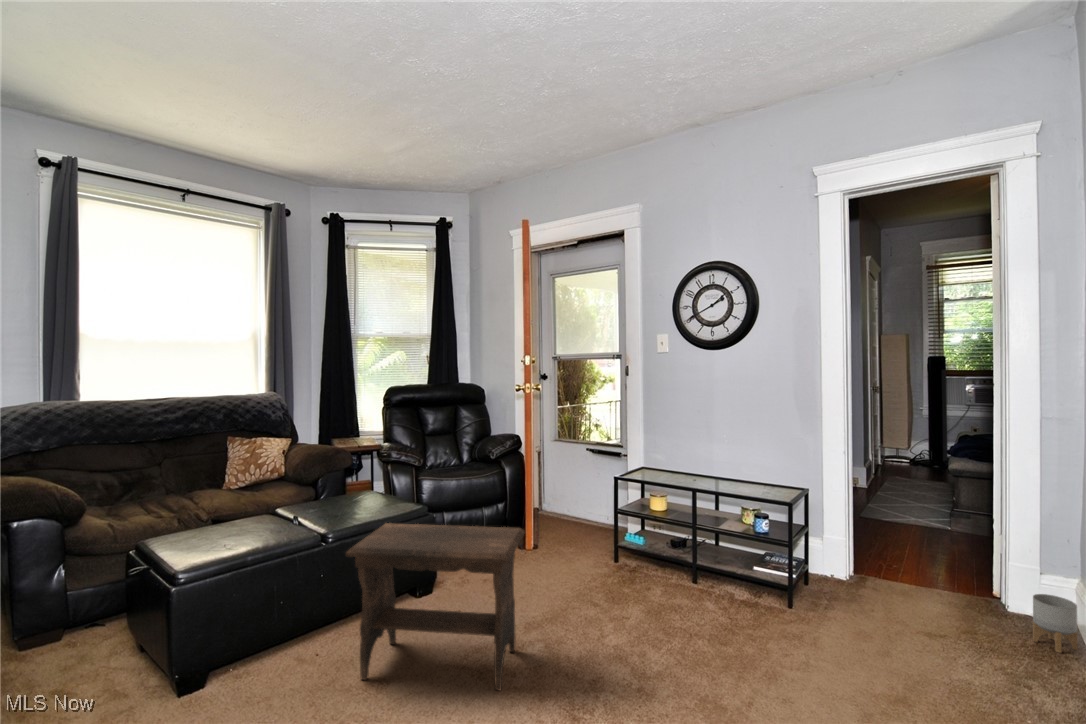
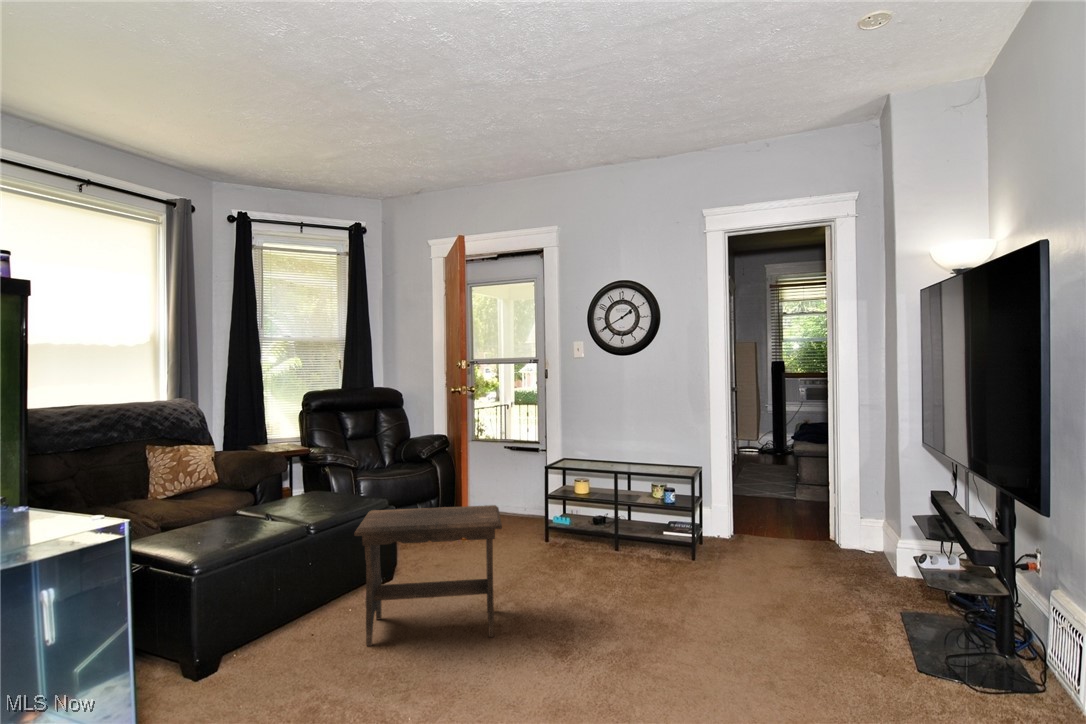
planter: present [1033,594,1078,653] -> none [857,529,884,568]

